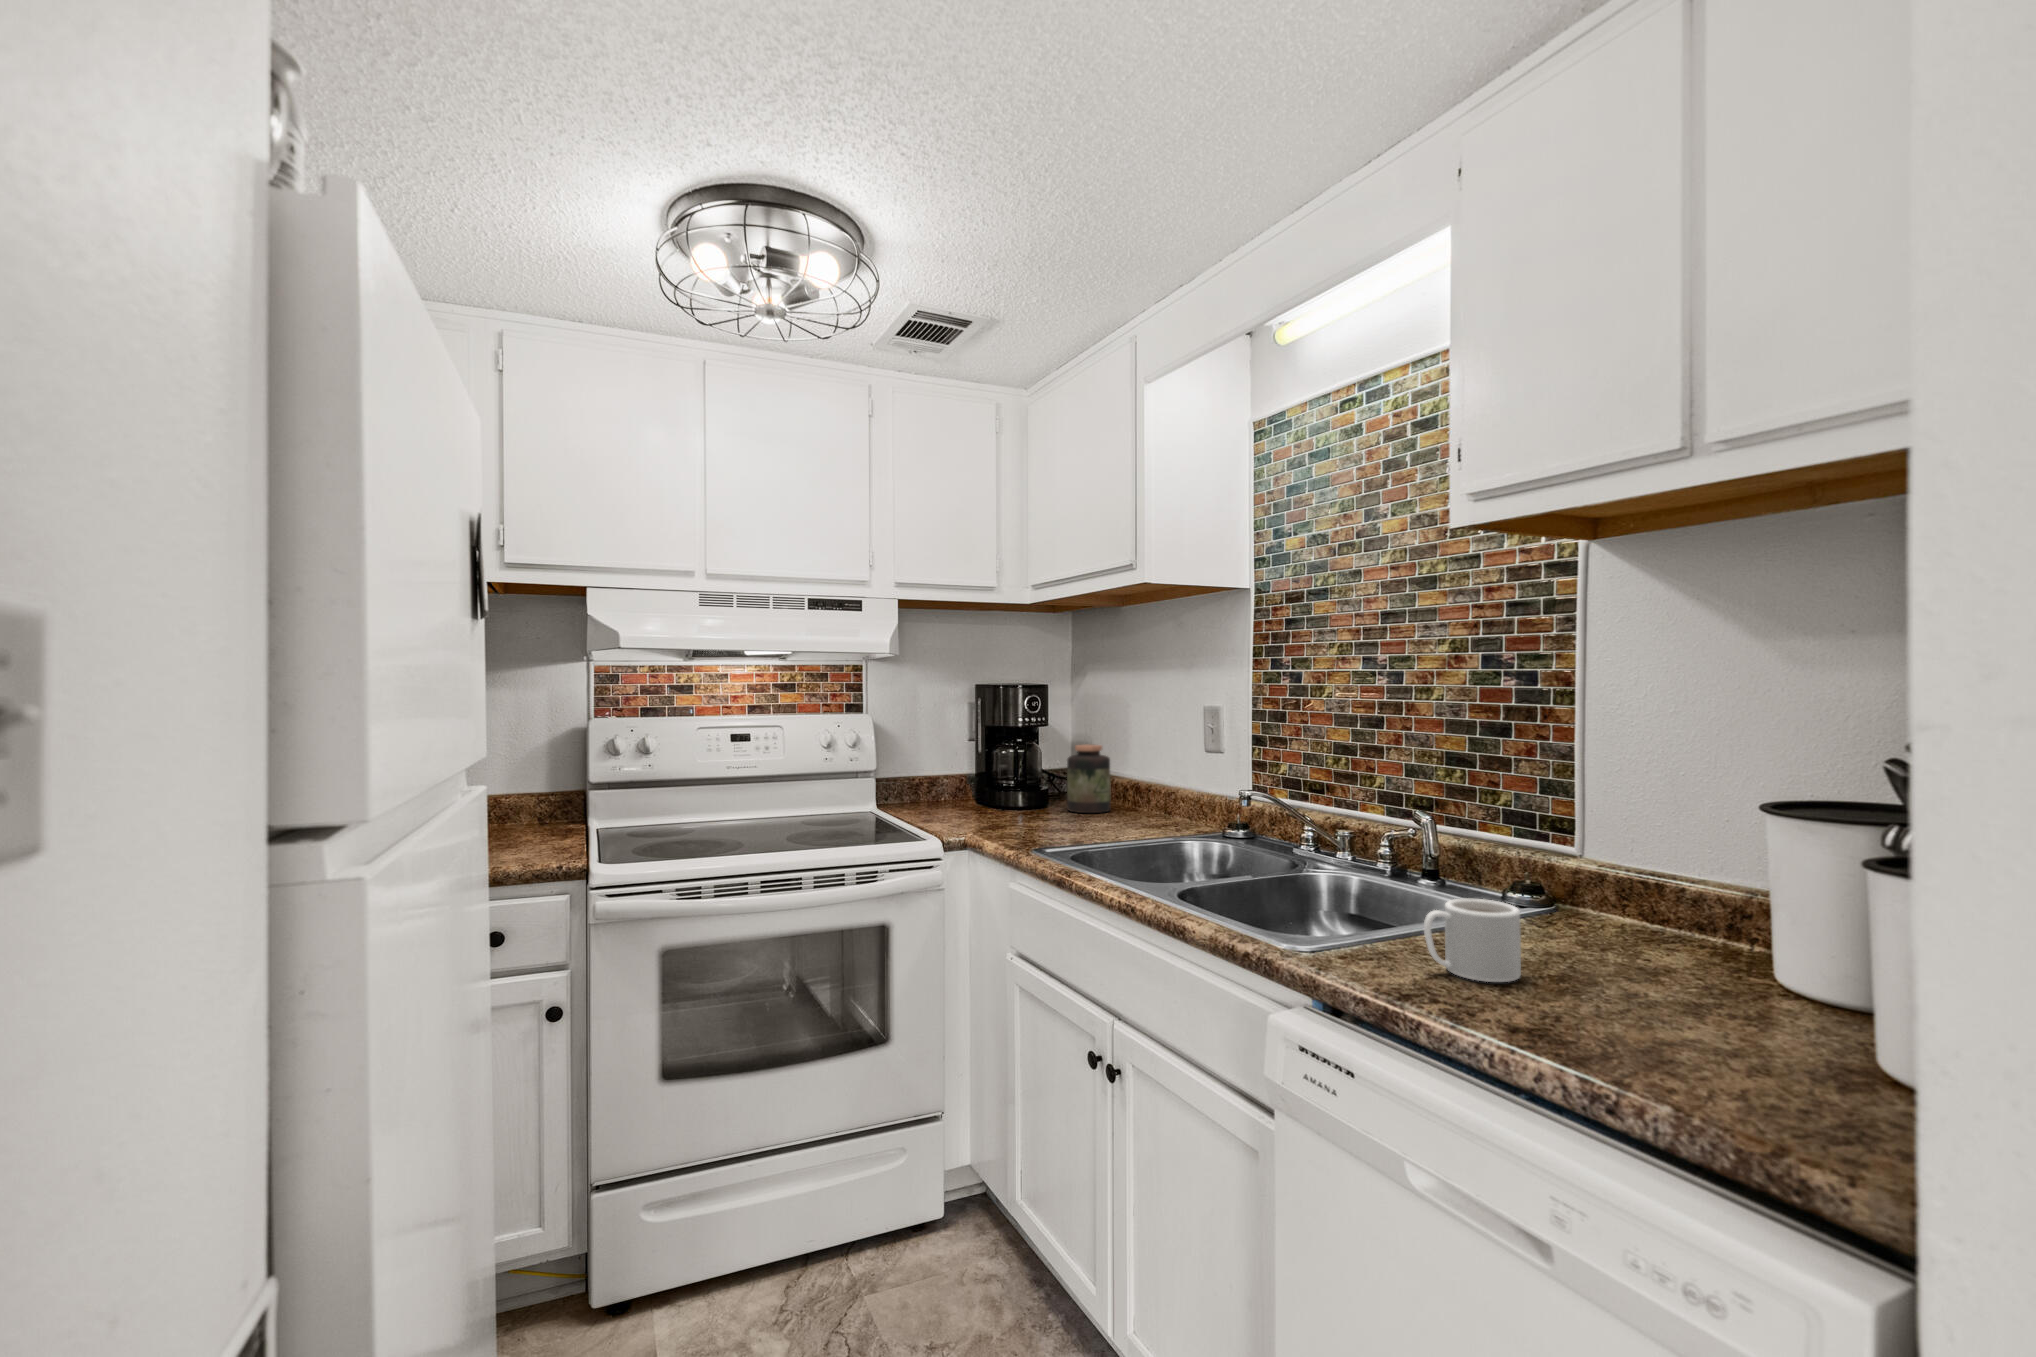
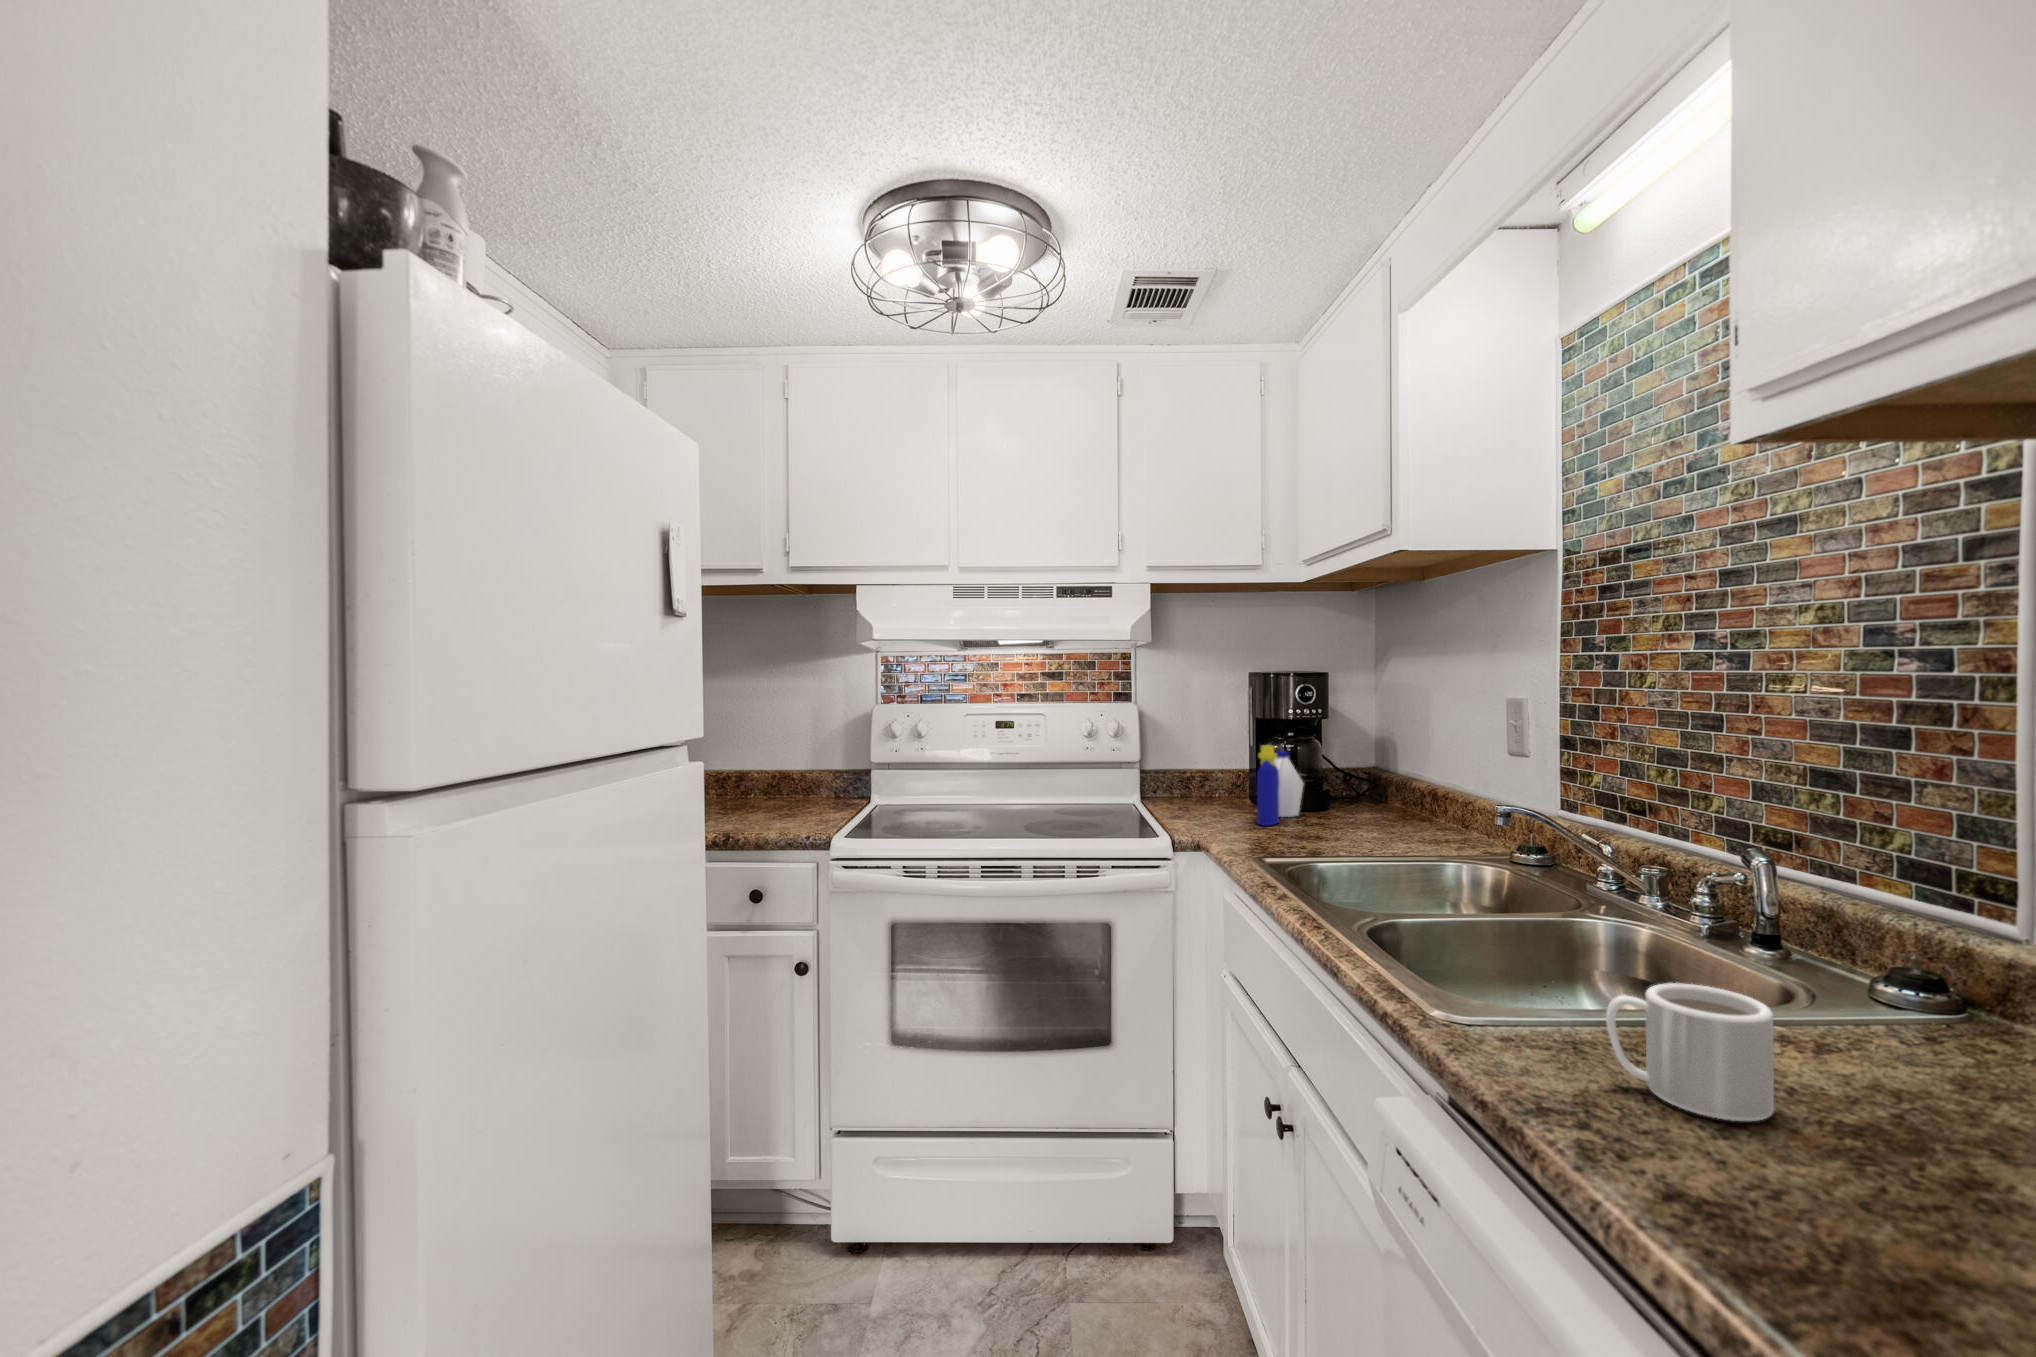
jar: present [1067,744,1111,813] -> none [1347,741,1400,820]
bottle: none [994,751,1034,824] -> present [1257,746,1303,825]

